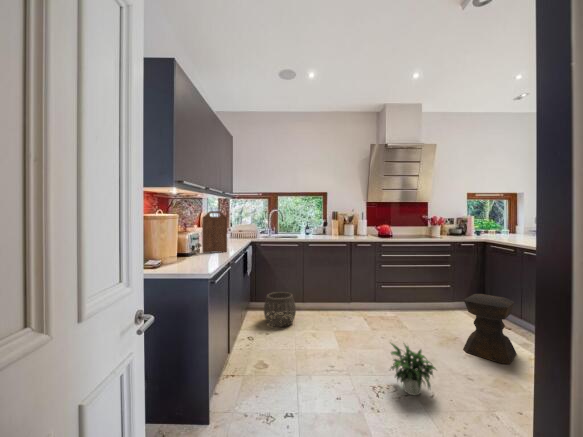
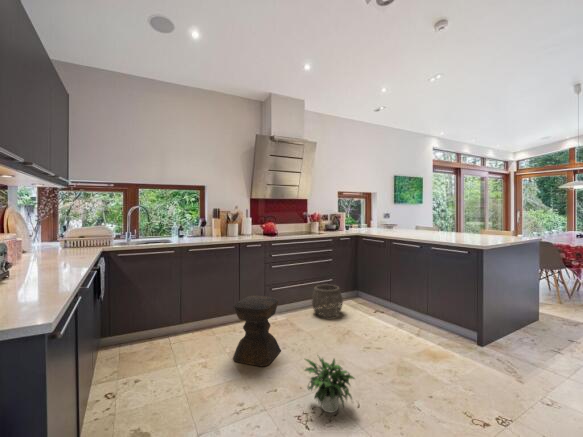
cutting board: present [202,211,227,253] -> none [15,210,68,280]
woven basket: present [264,292,296,327] -> present [312,285,343,317]
stool: present [463,294,517,364] -> present [233,295,281,366]

